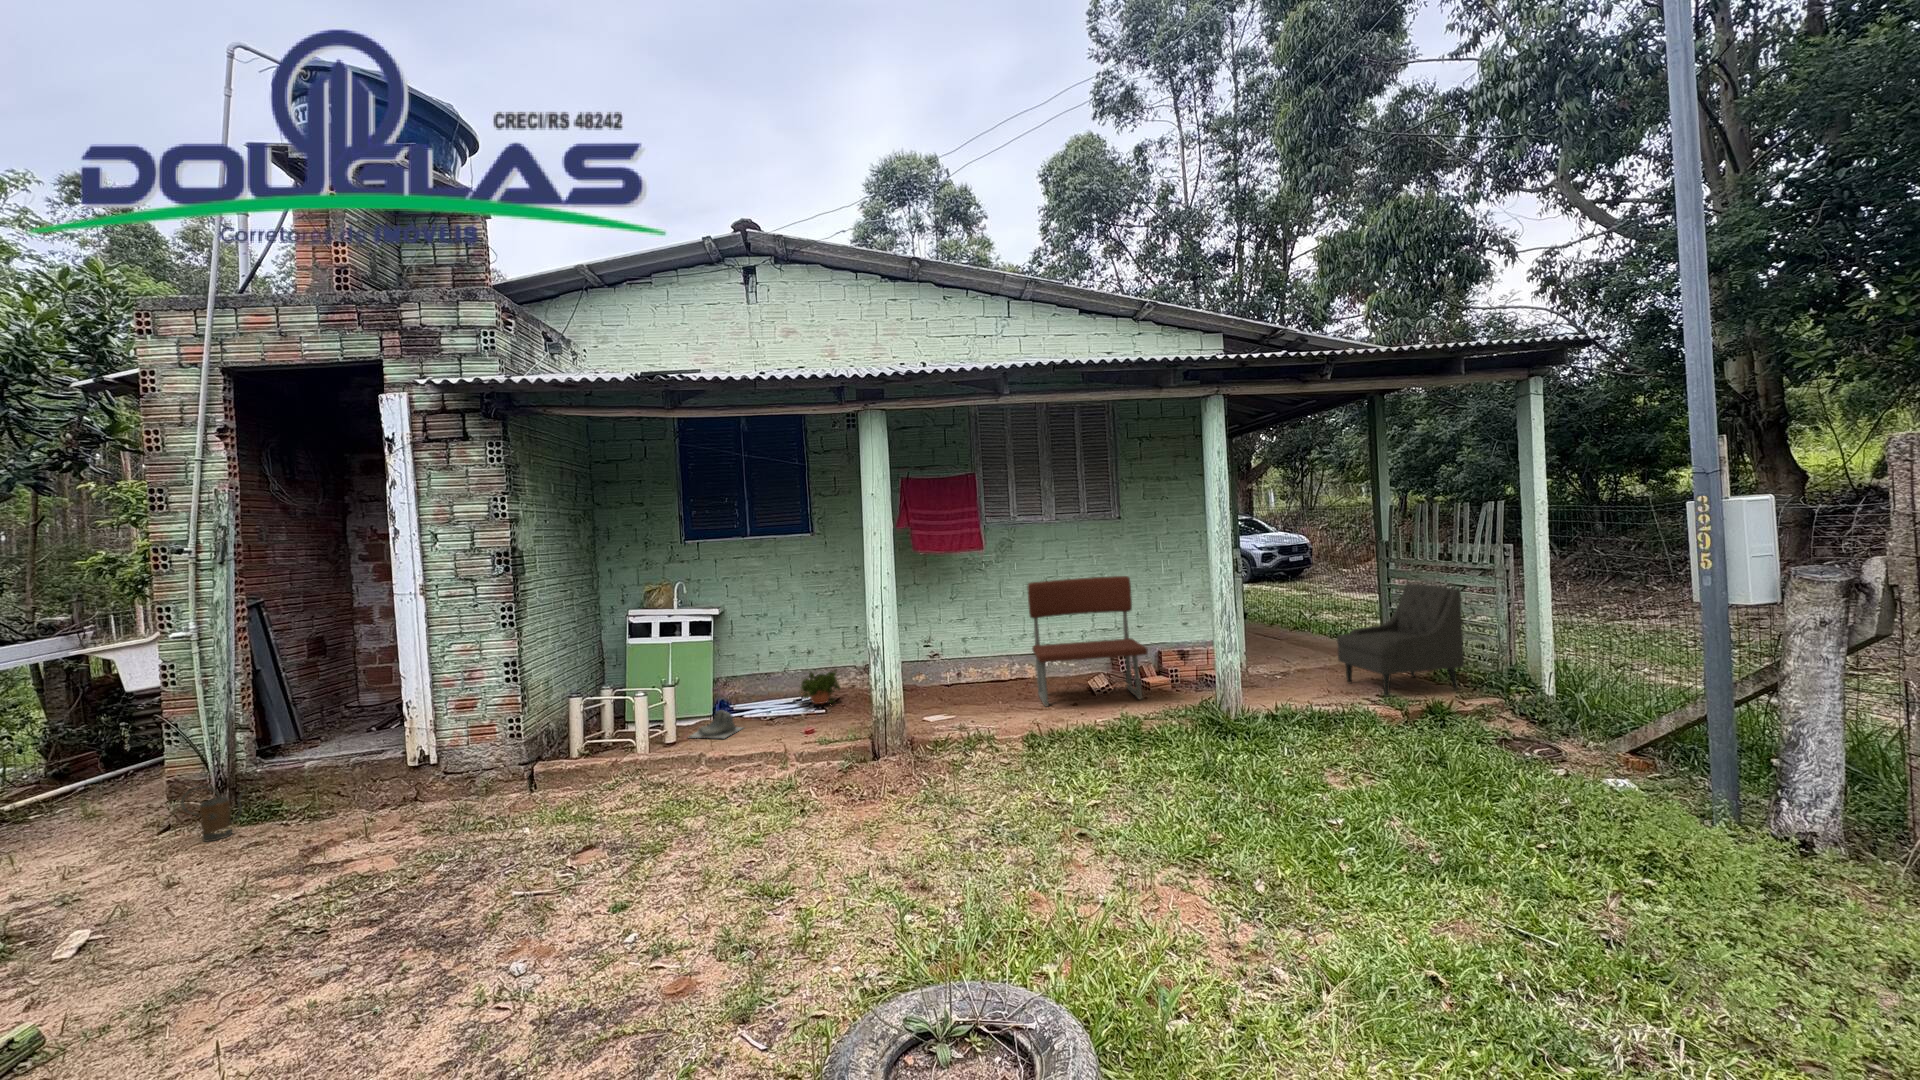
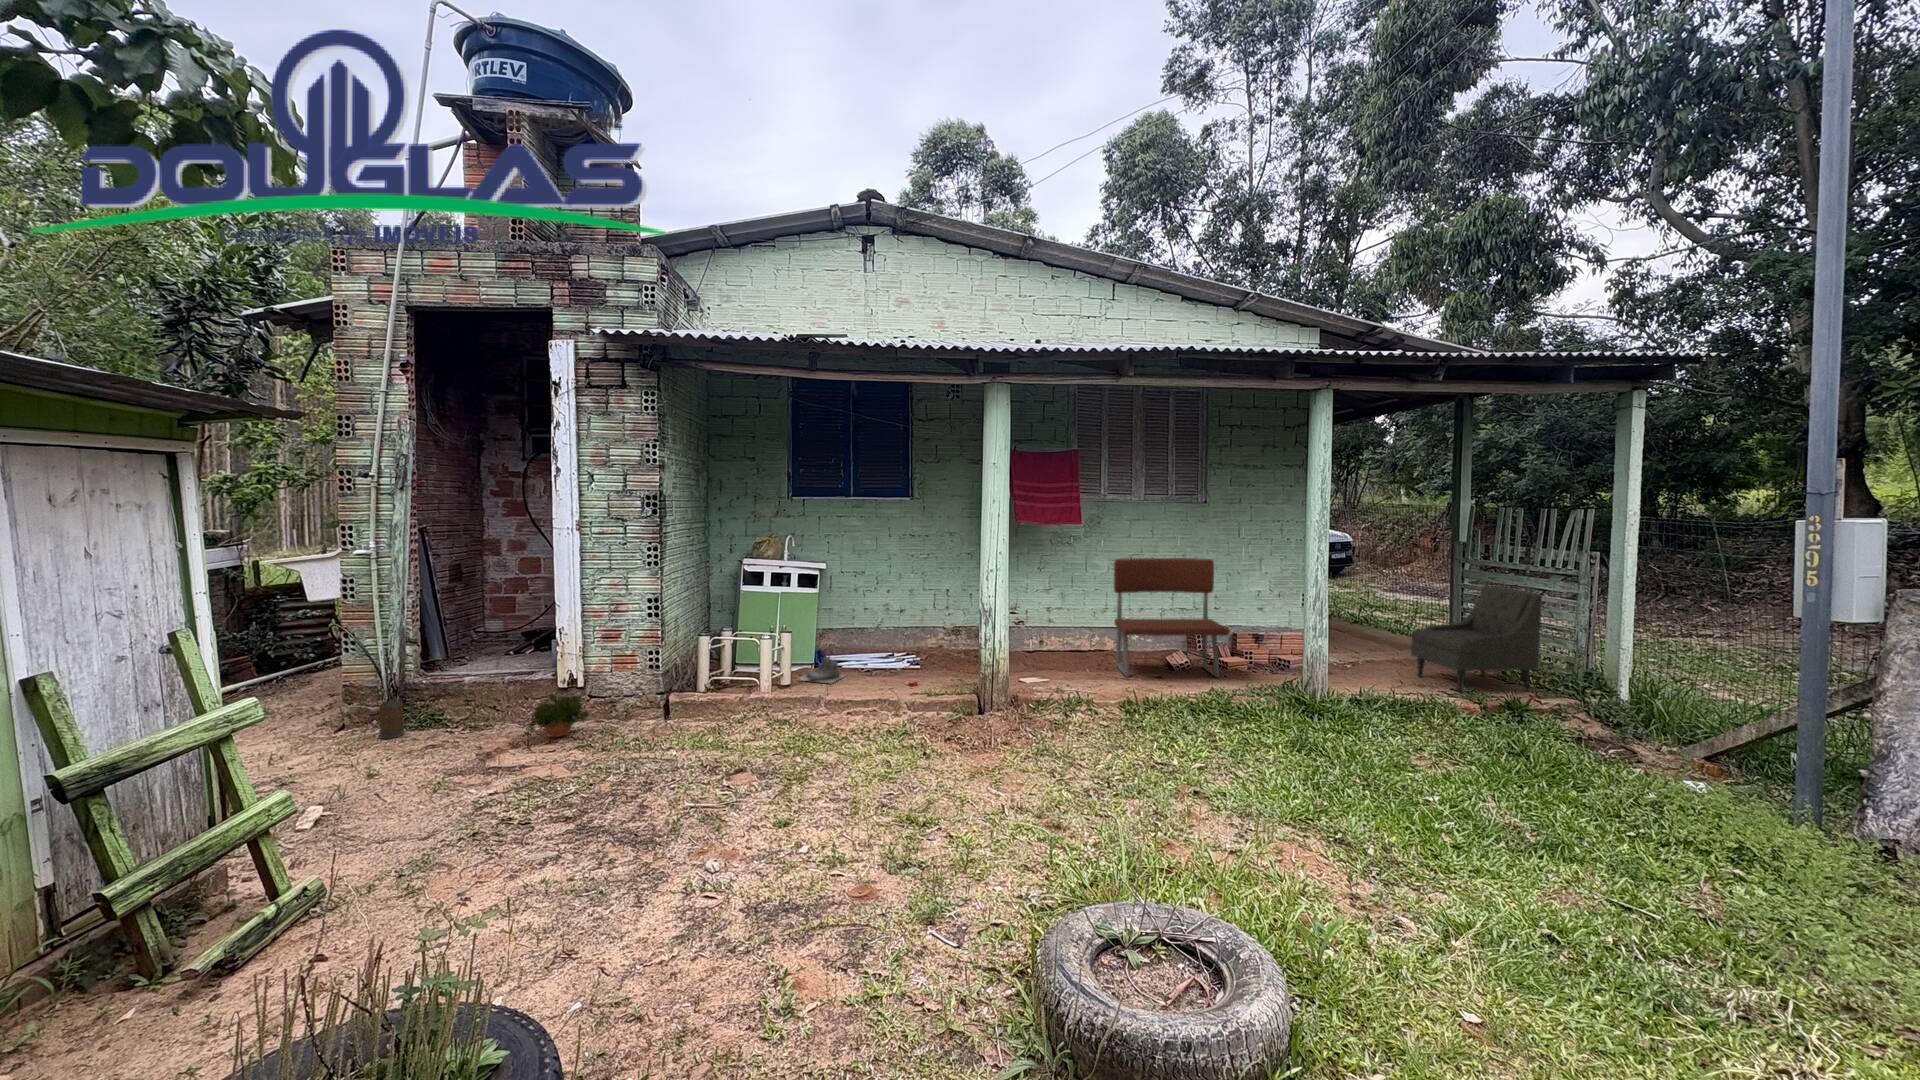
potted plant: present [800,669,840,704] -> present [527,693,589,737]

